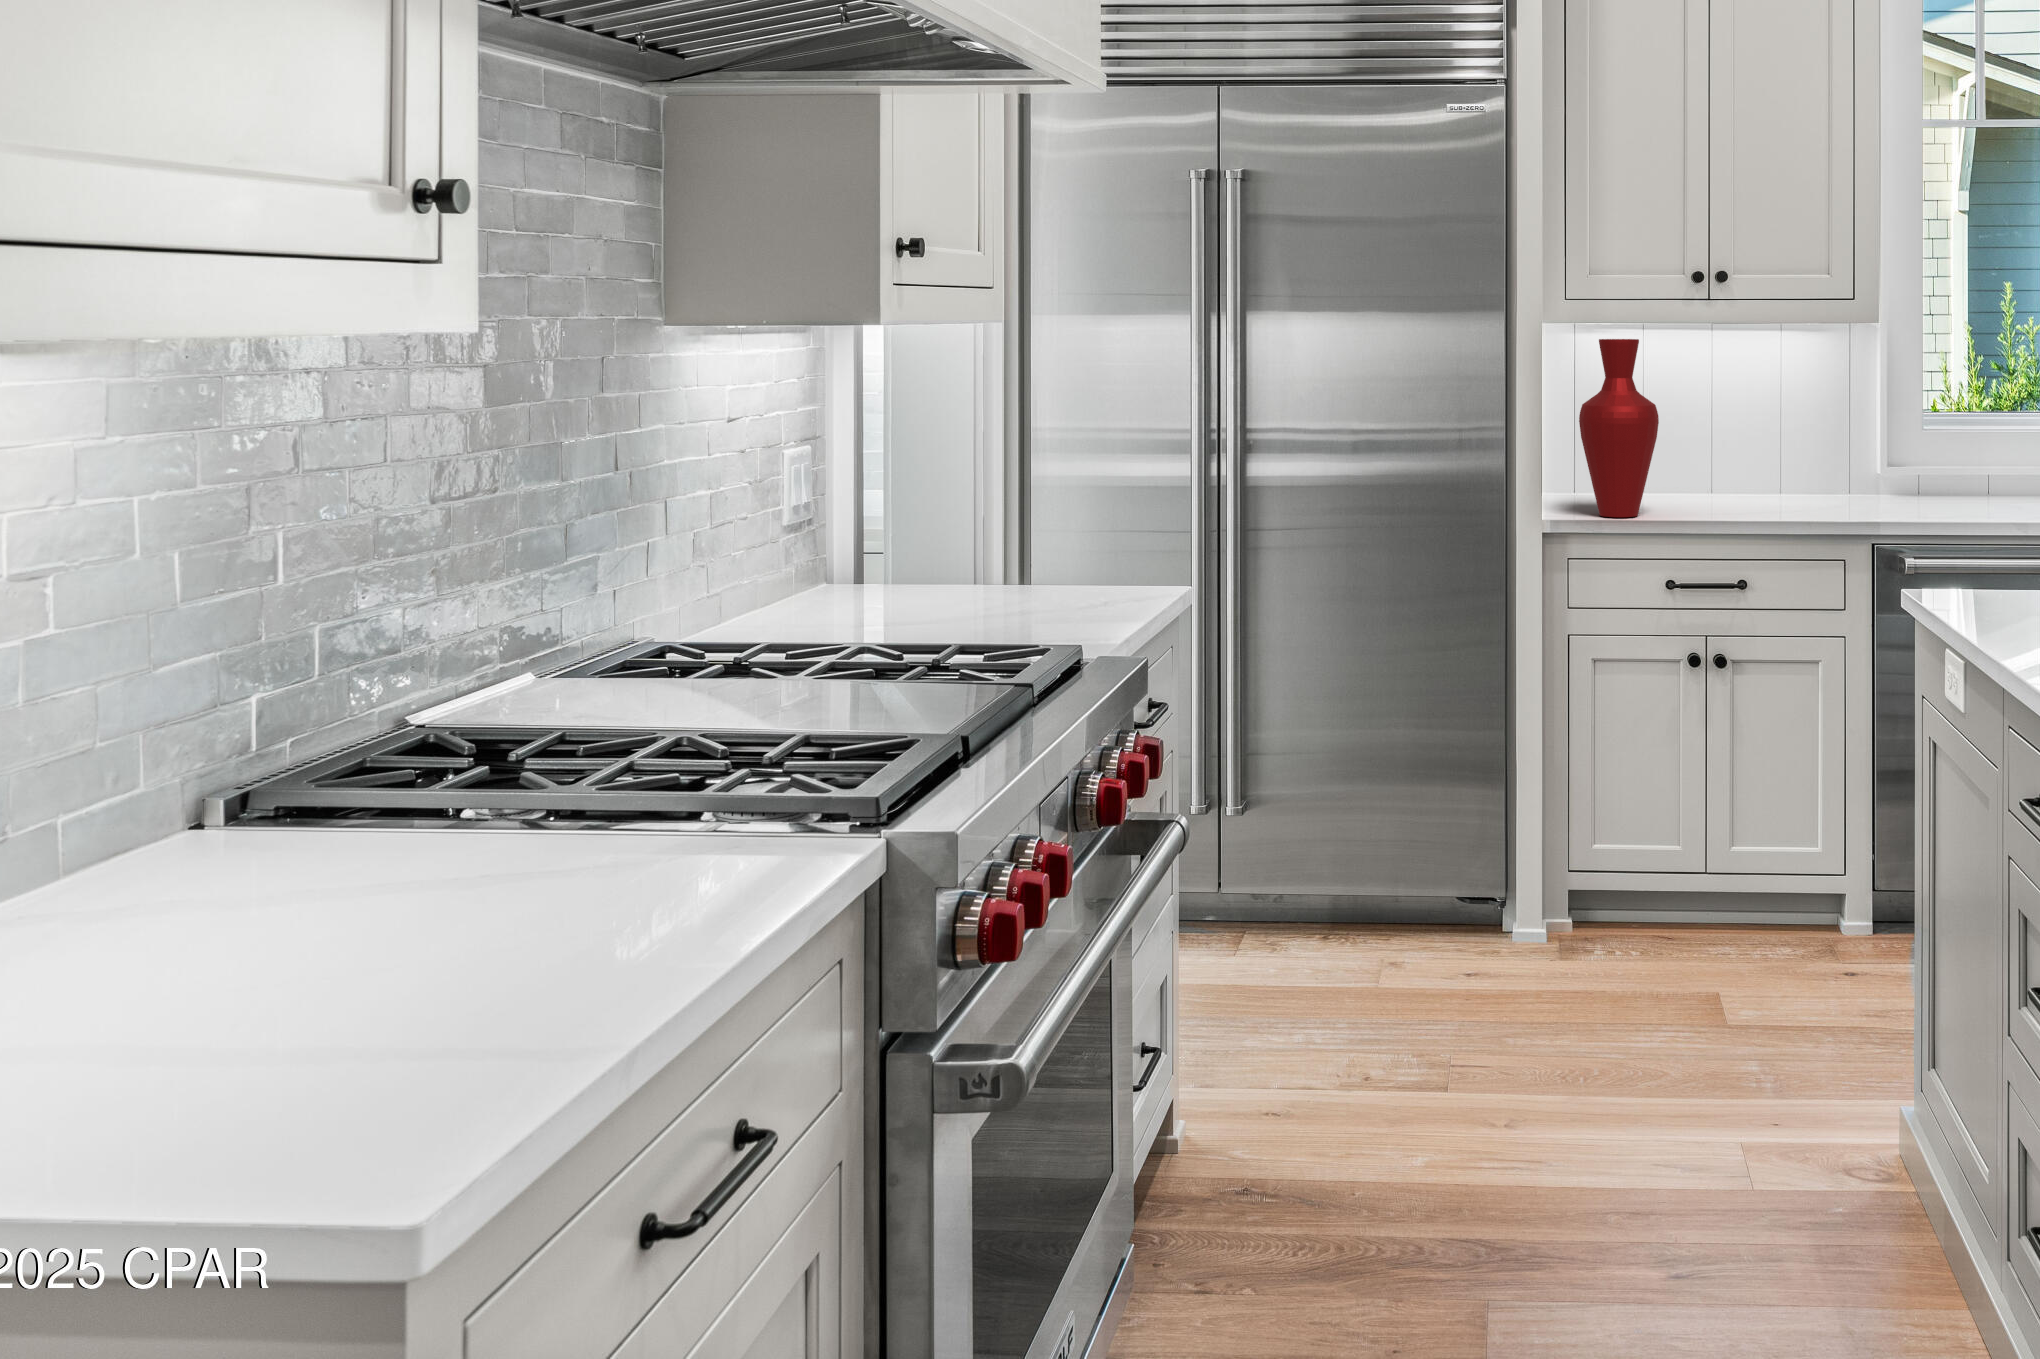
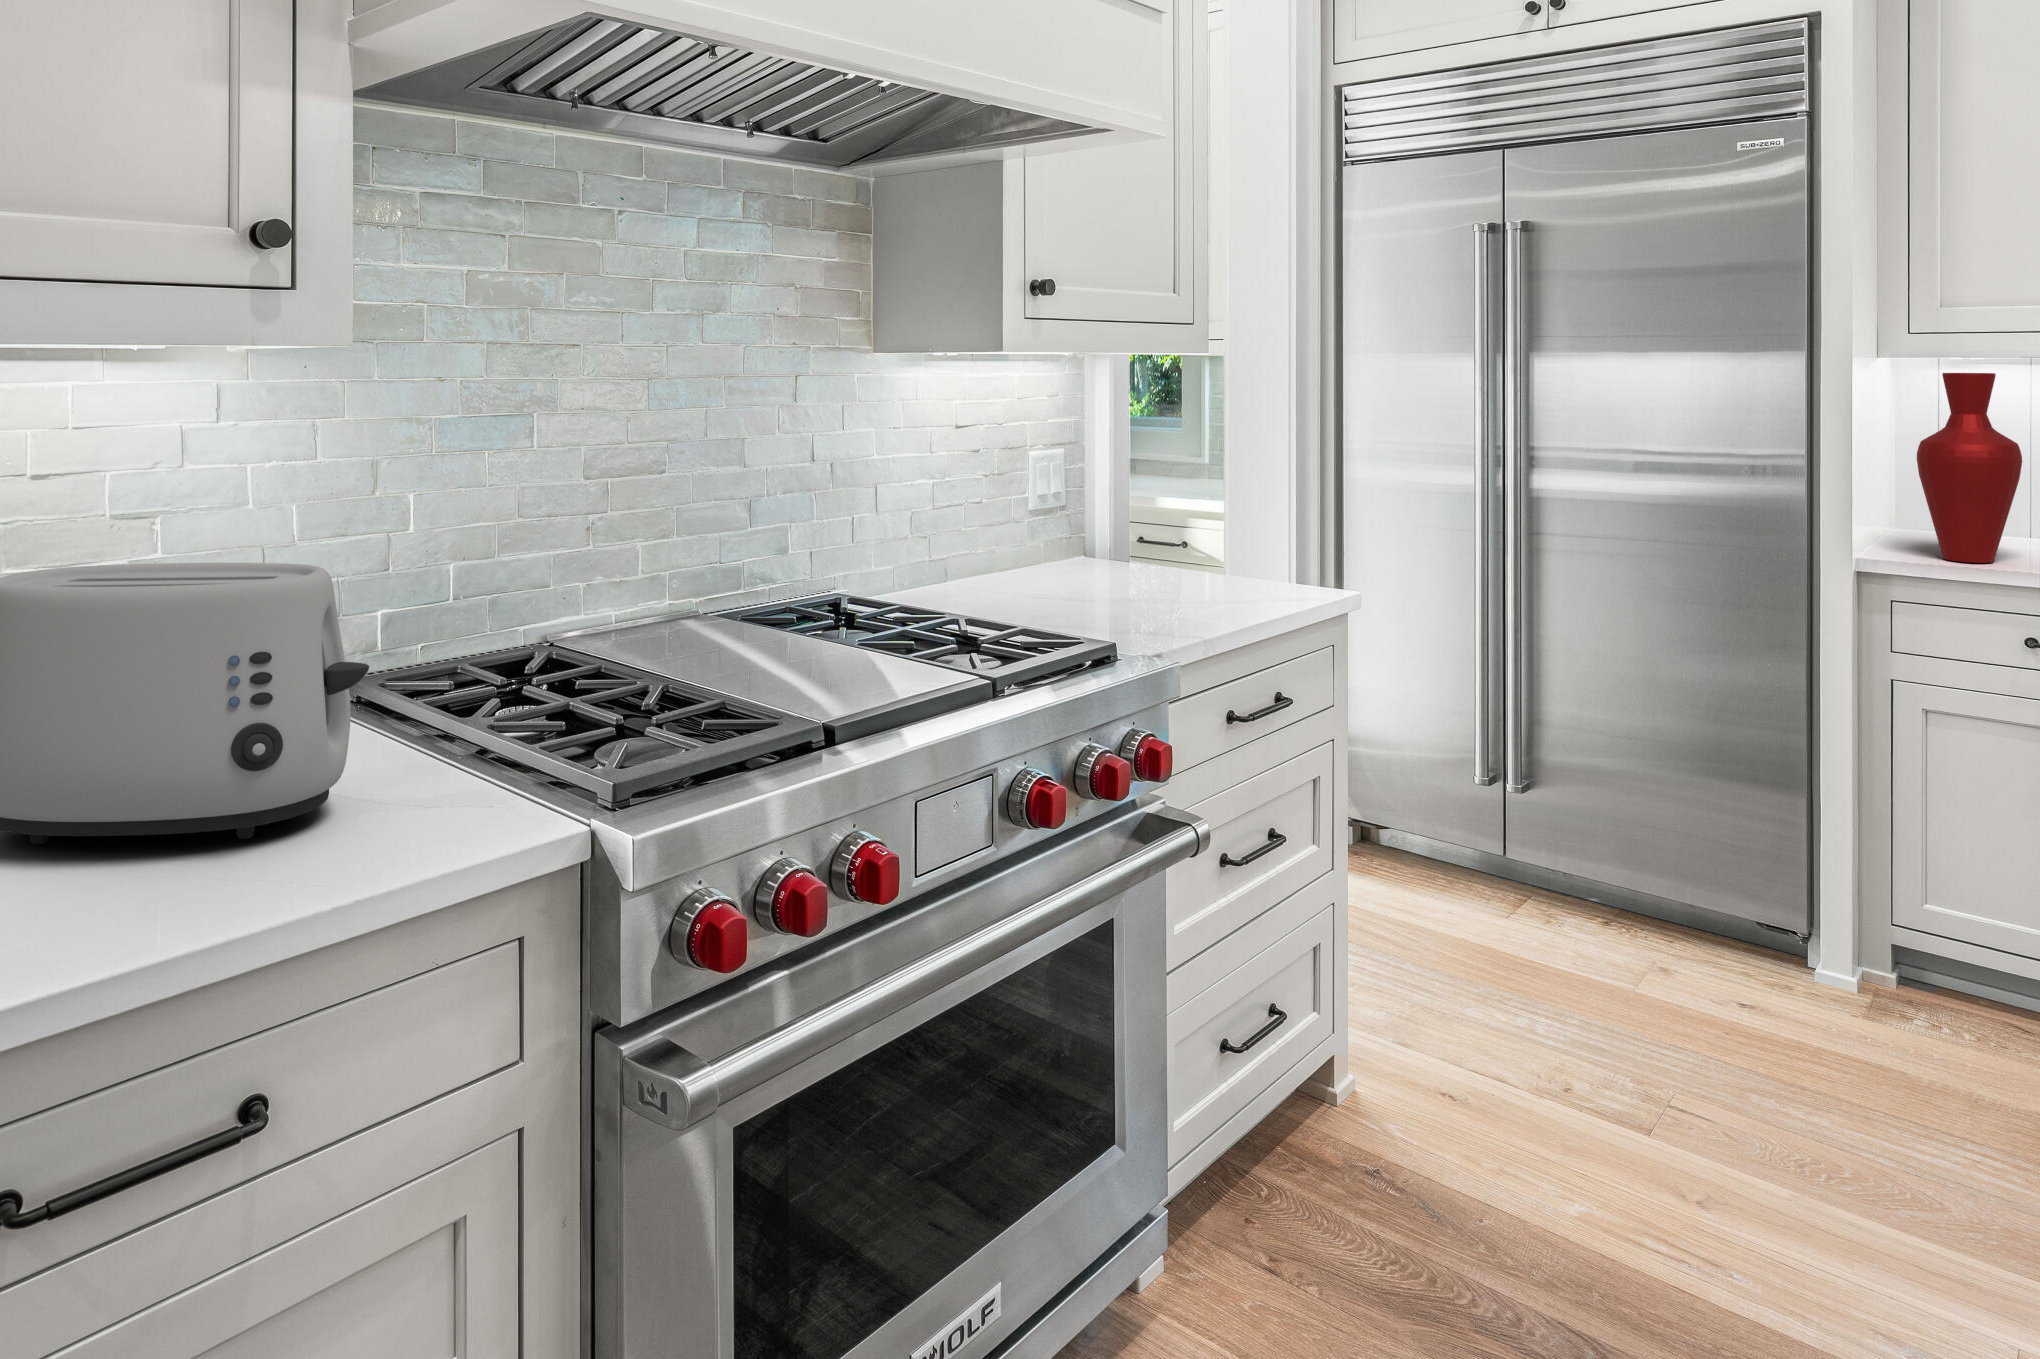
toaster: none [130,598,643,974] -> present [0,563,369,844]

